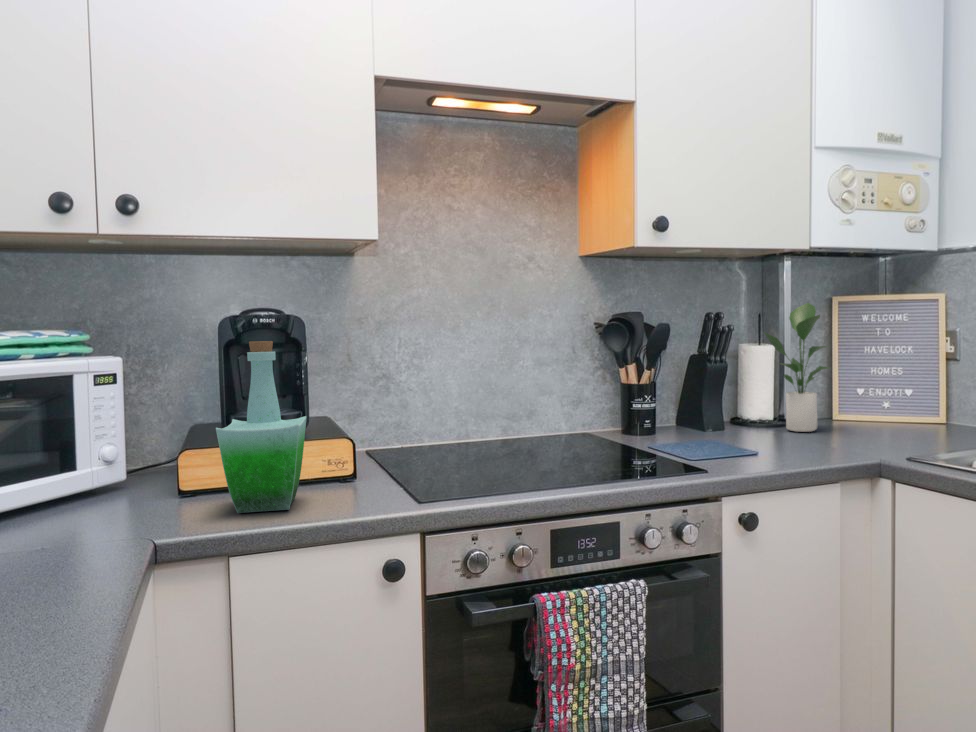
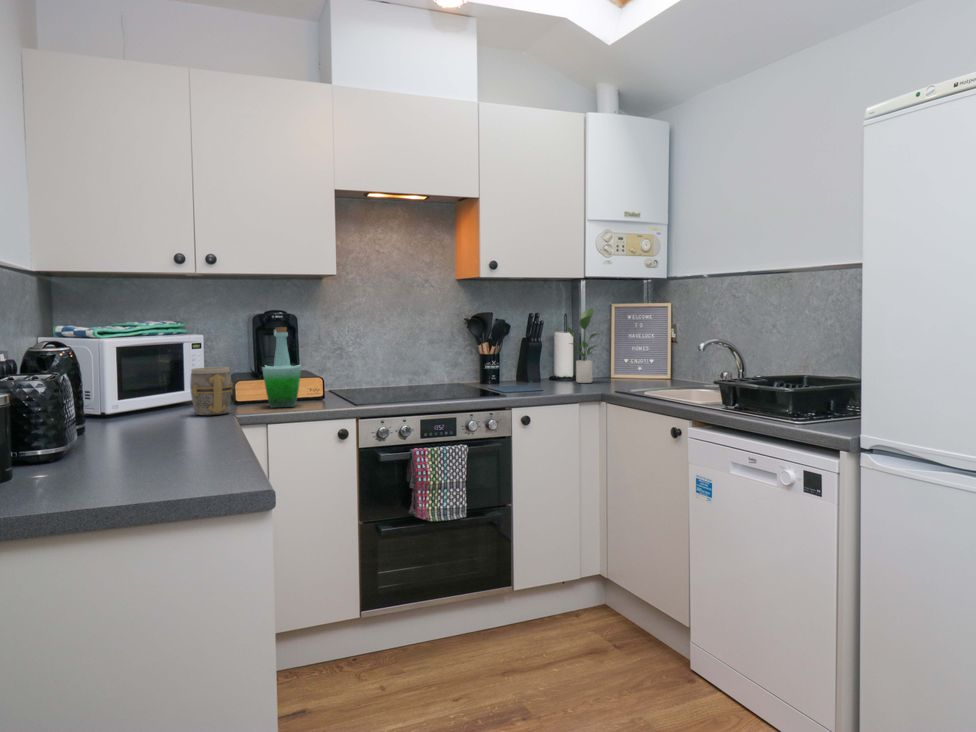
mug: none [36,431,143,550] -> present [190,367,233,415]

